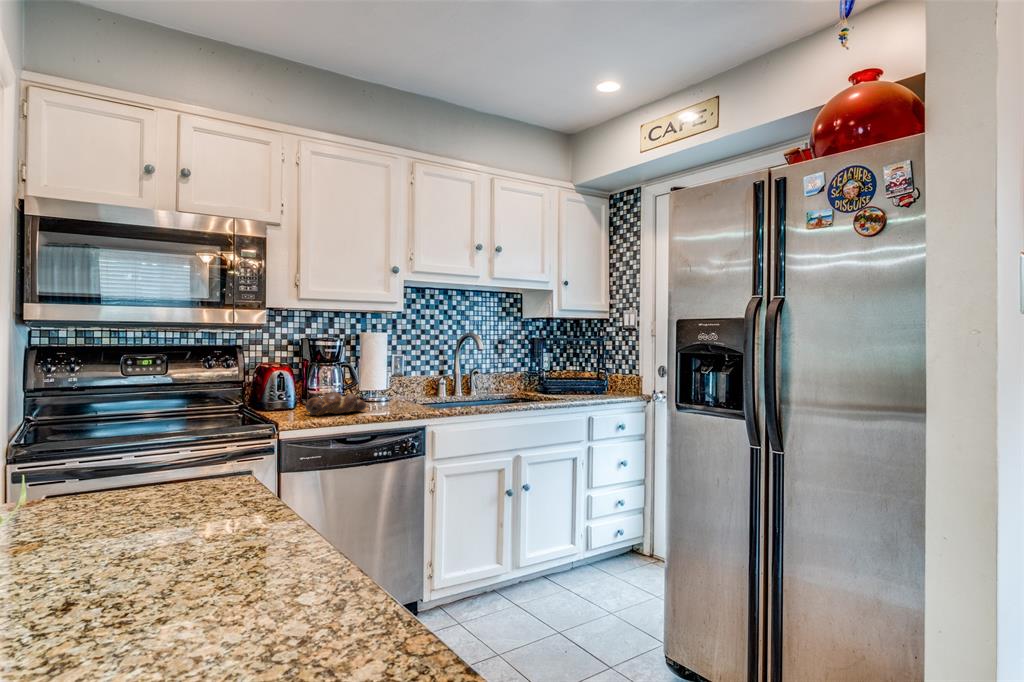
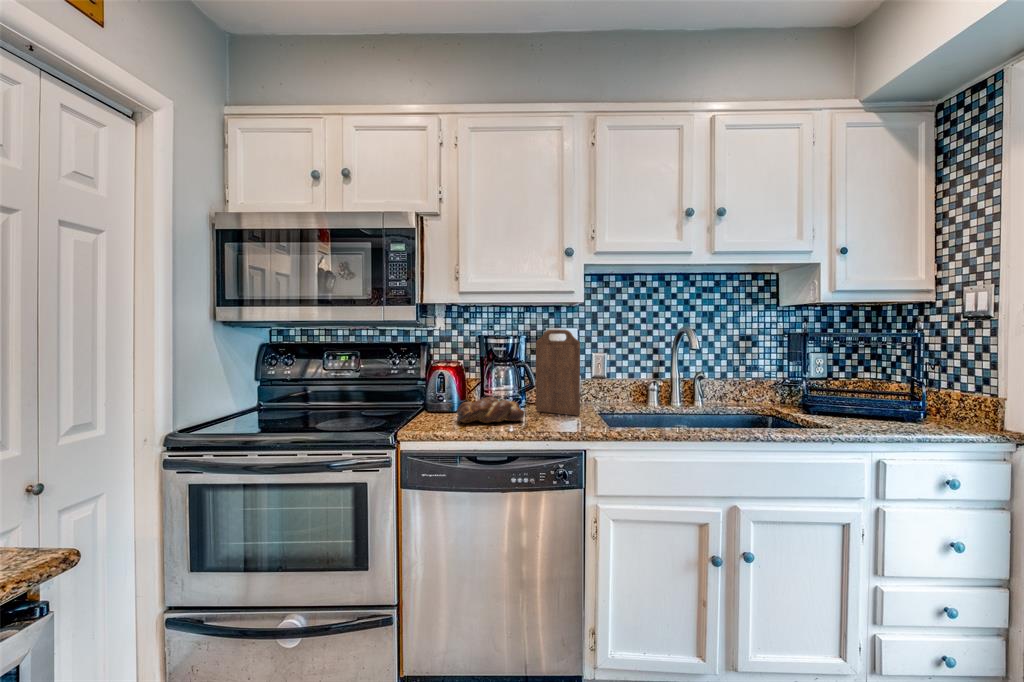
cutting board: none [358,333,401,406] -> present [536,330,580,416]

